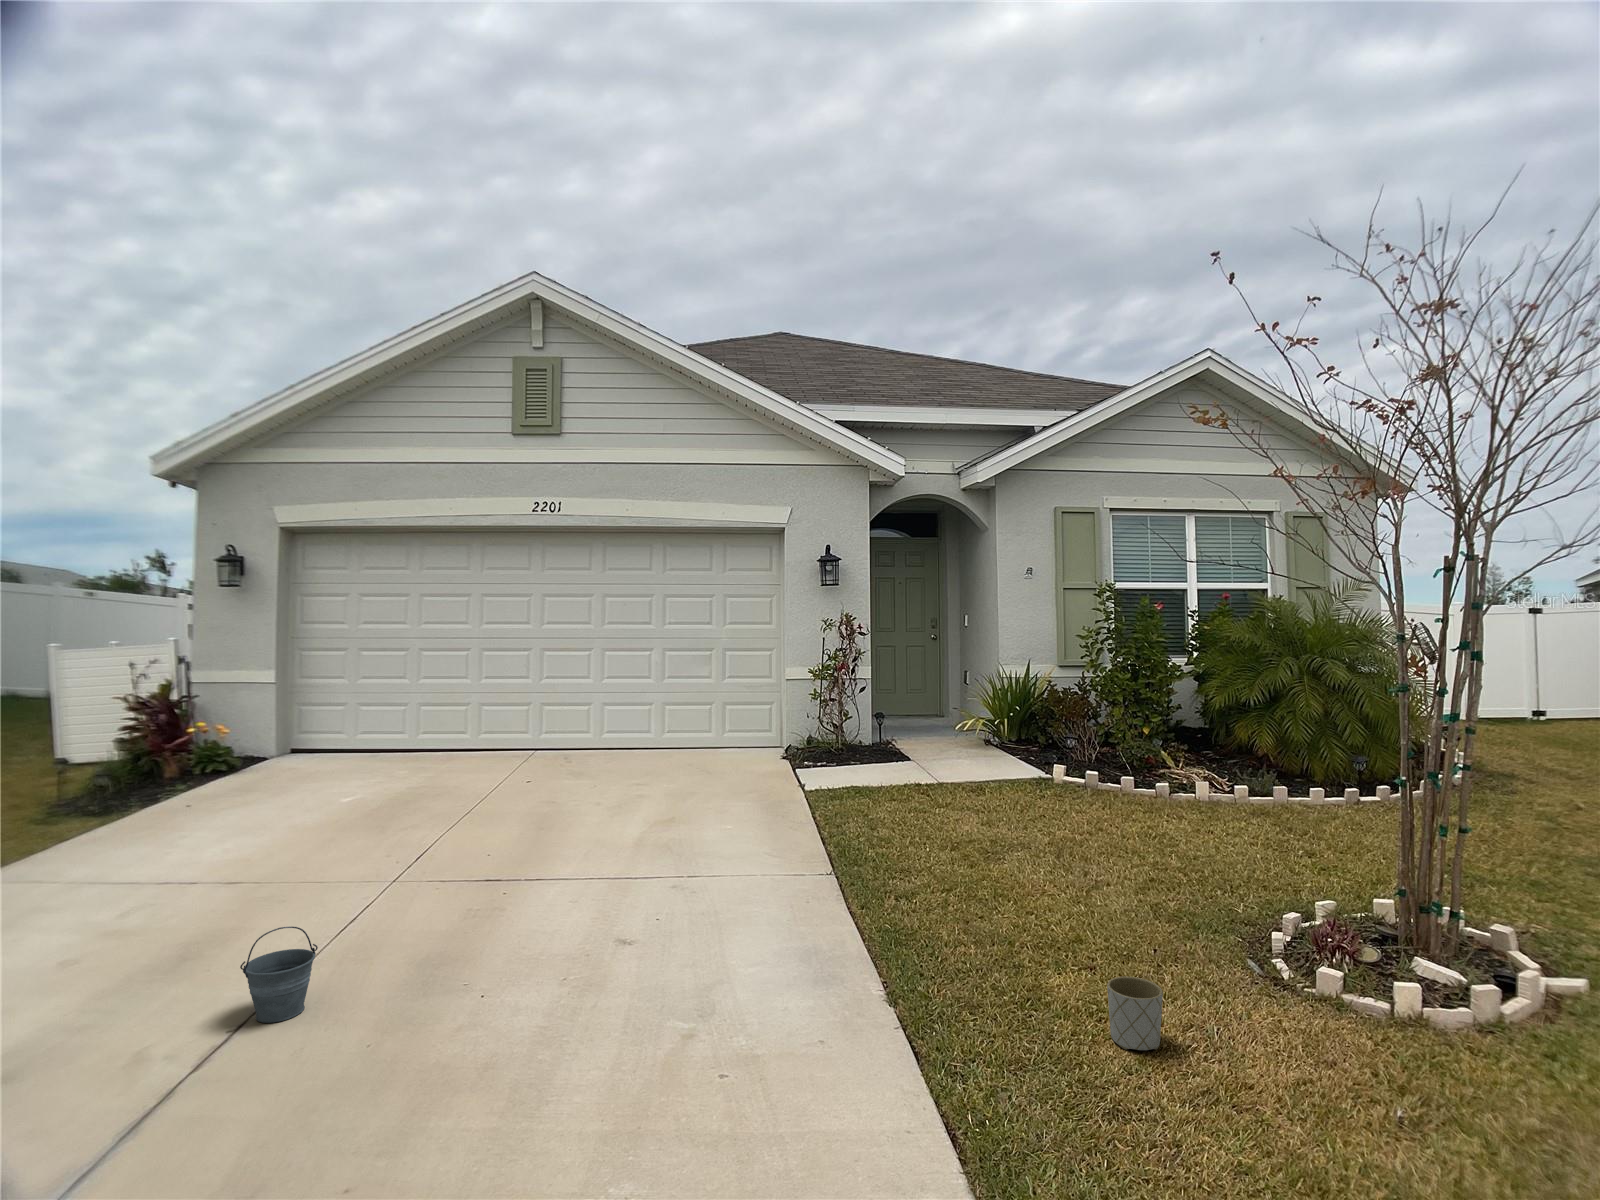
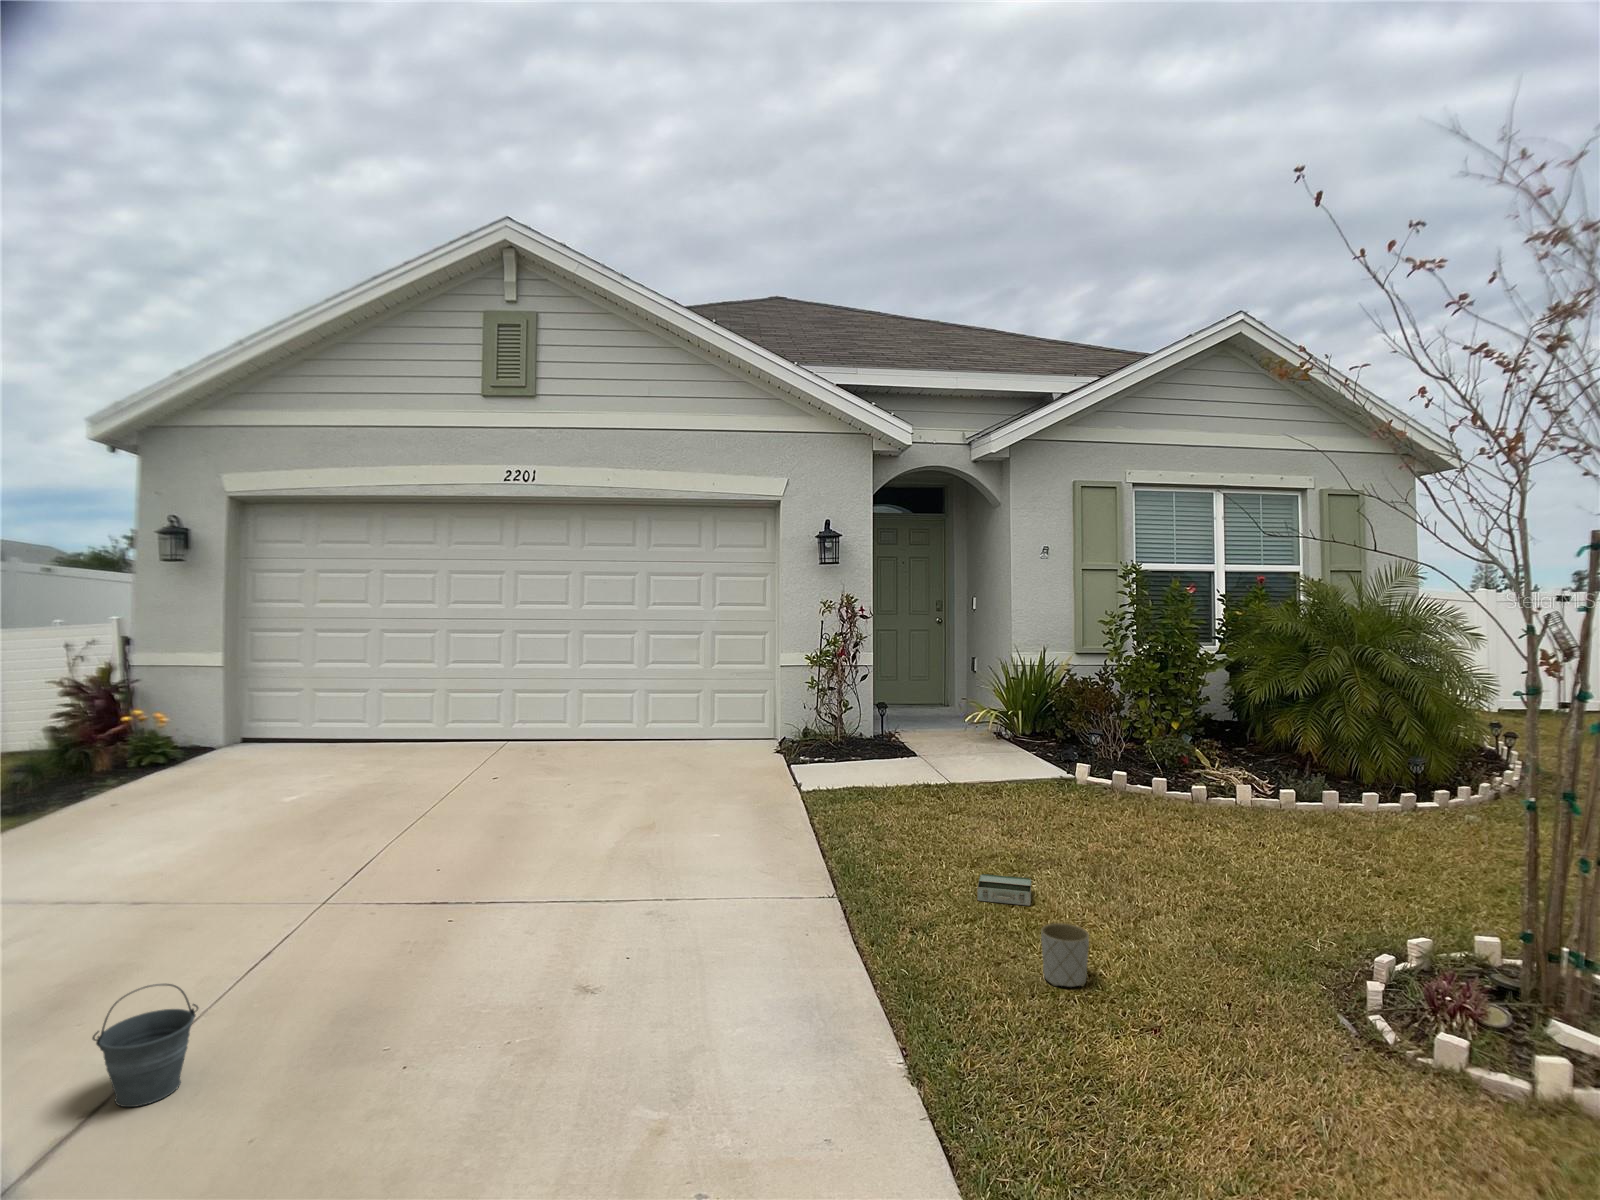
toolbox: none [955,855,1002,880] -> present [977,874,1032,906]
planter: present [1107,976,1163,1050] -> present [1041,923,1089,987]

